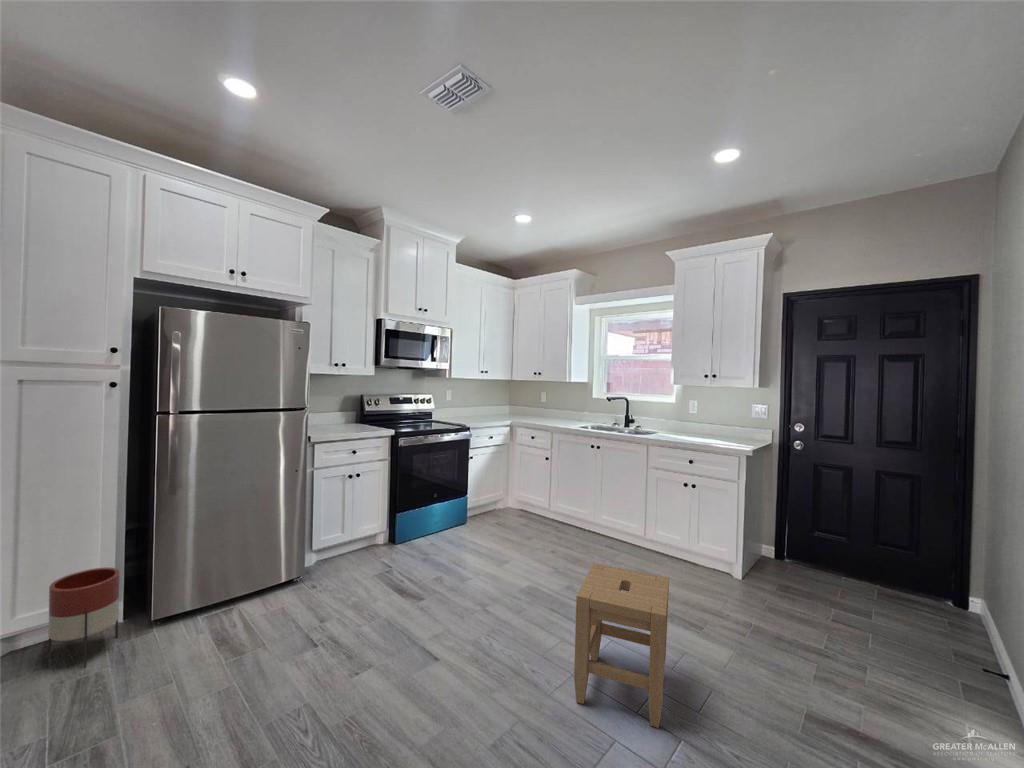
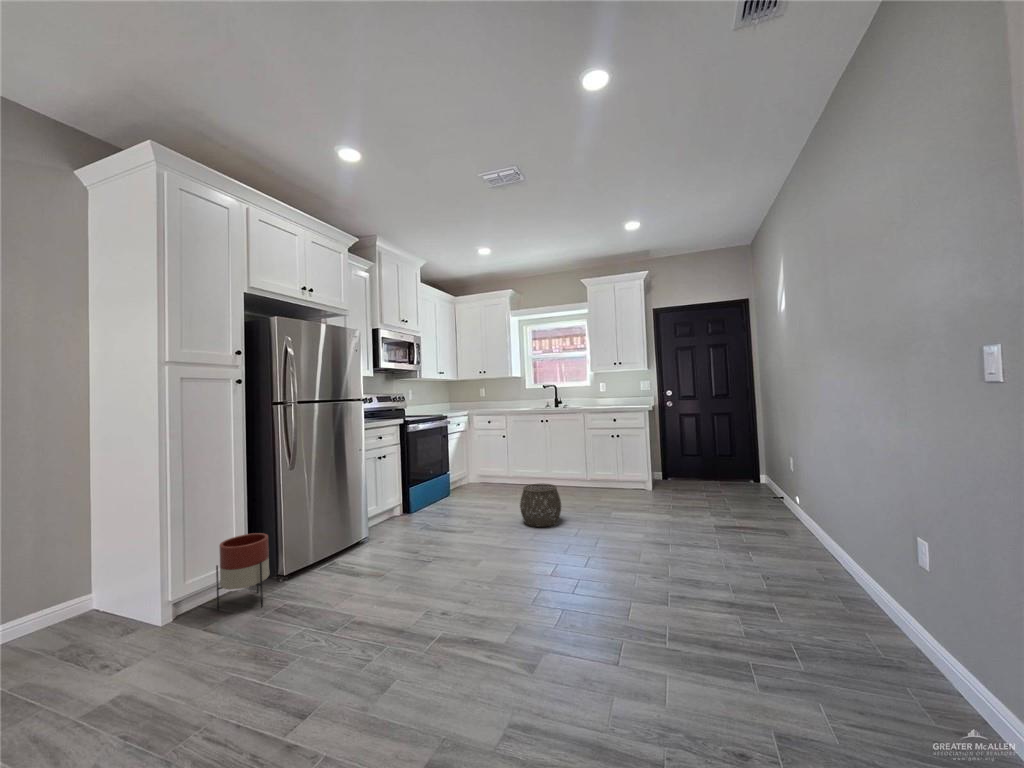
woven basket: none [492,547,553,620] -> present [520,483,561,527]
stool: present [574,563,669,728] -> none [598,472,659,546]

